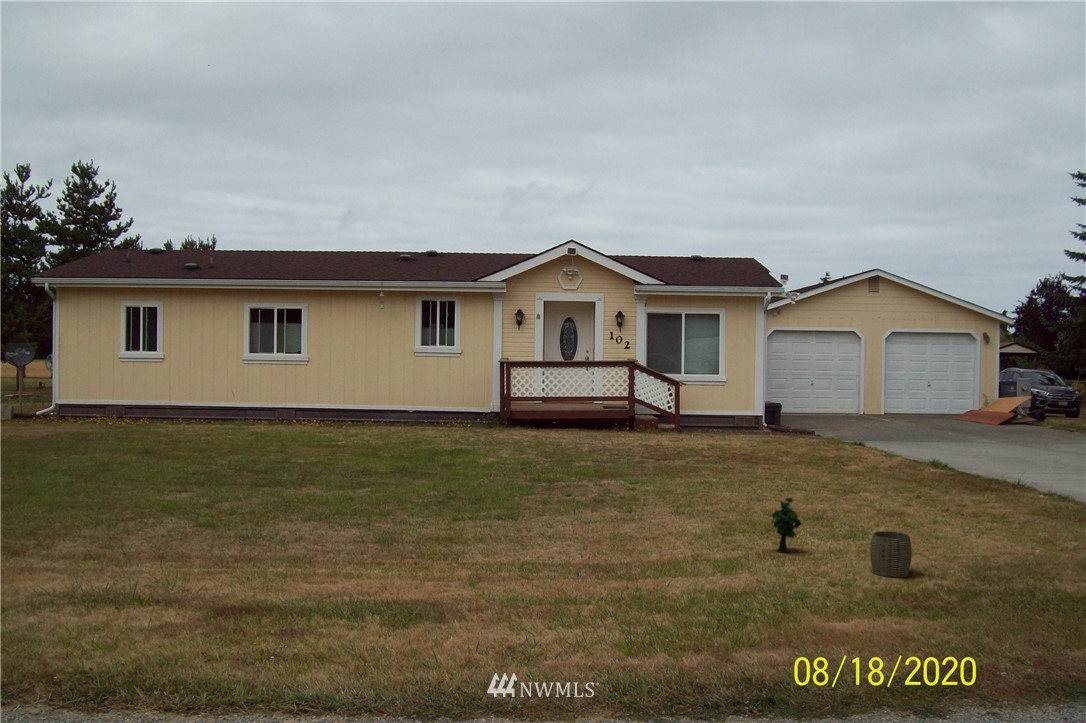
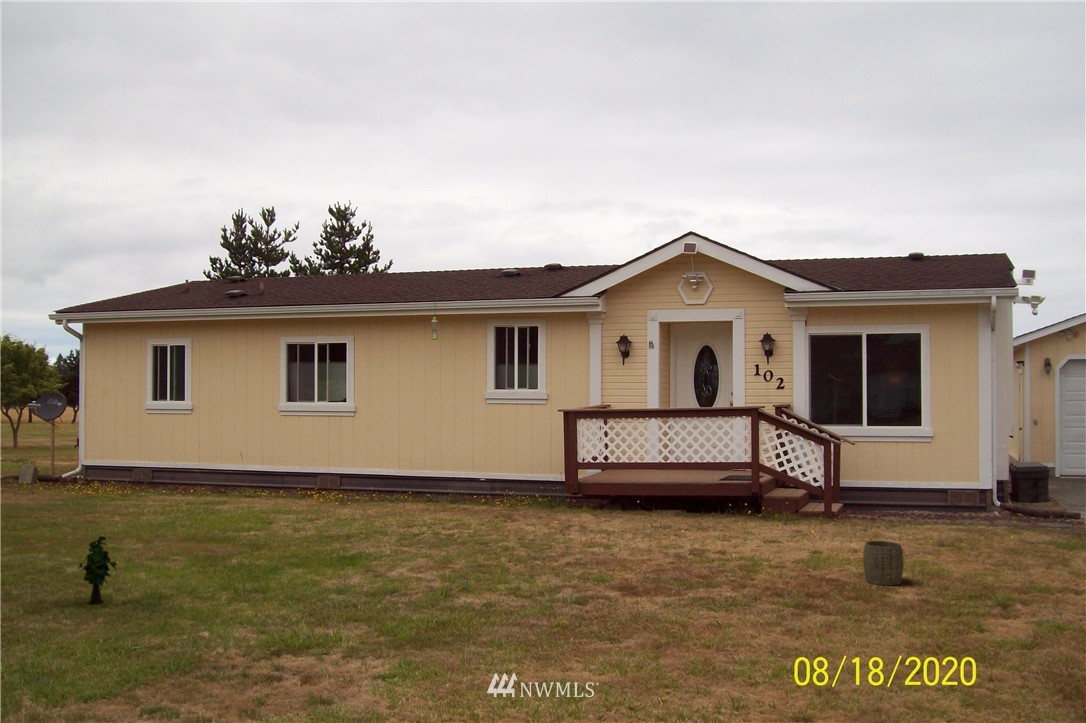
decorative plant: present [770,498,802,553] -> present [79,536,117,604]

